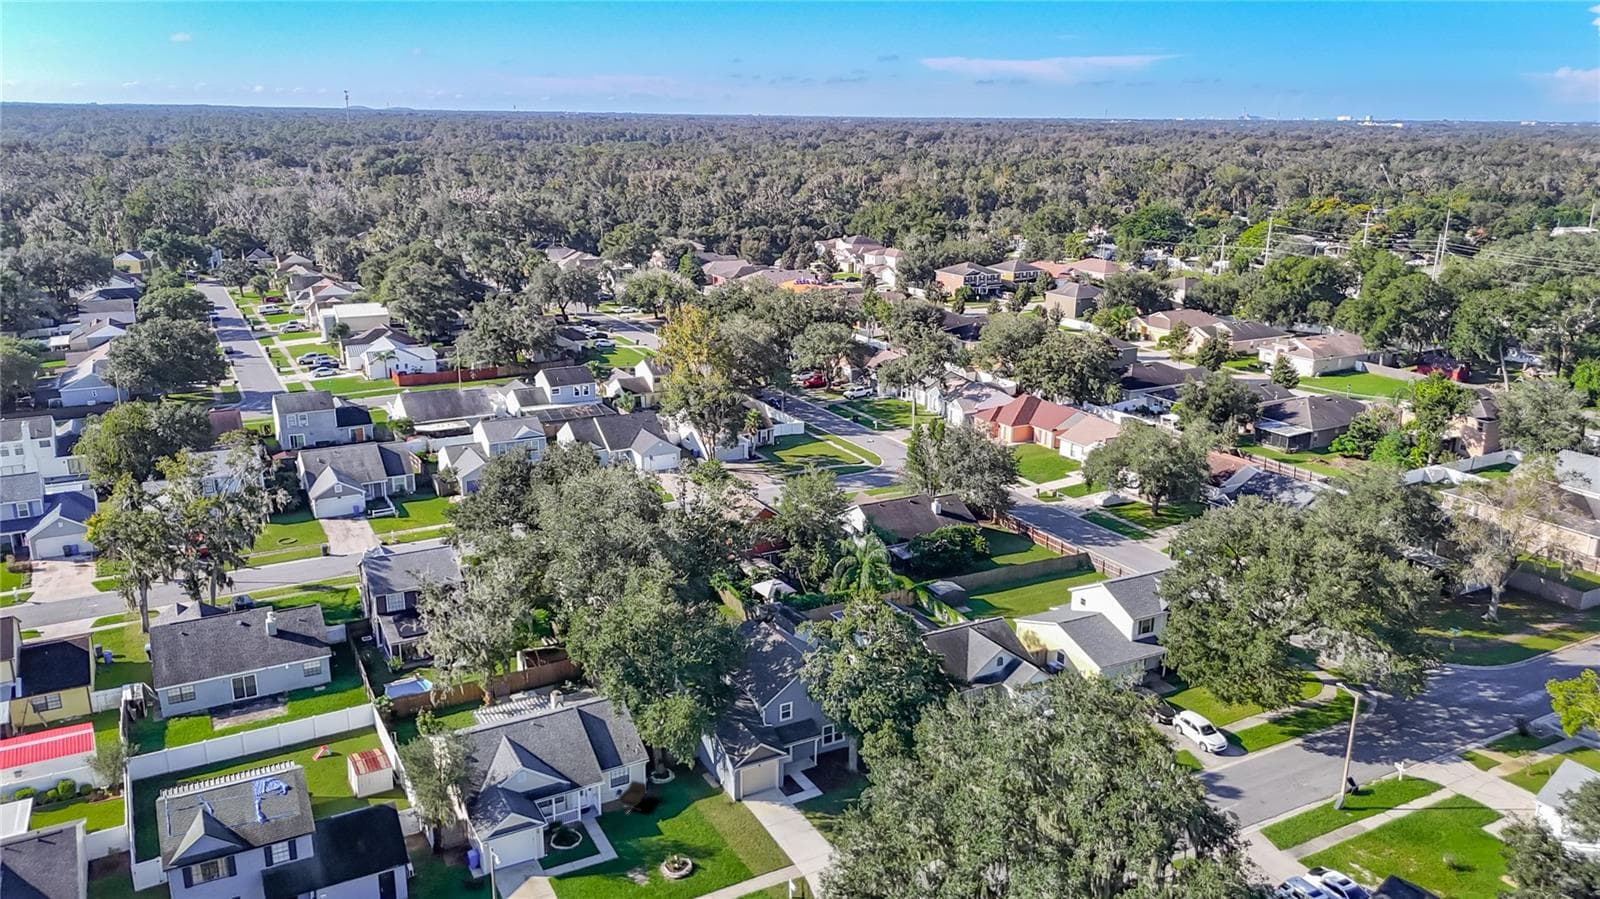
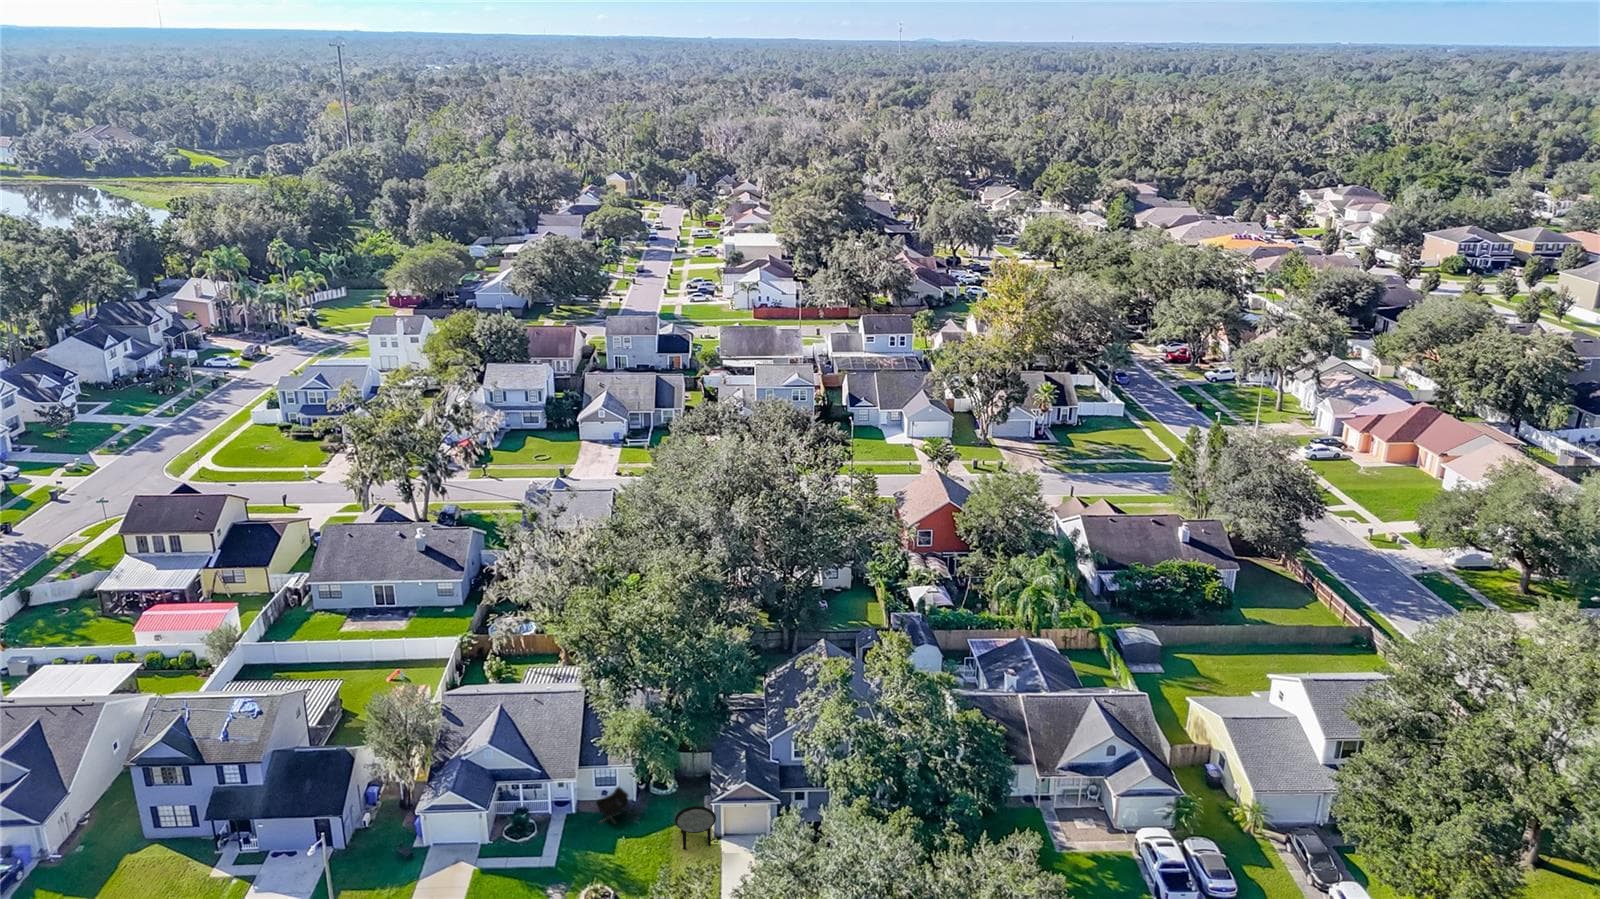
round table: none [699,776,733,812] -> present [675,806,716,849]

